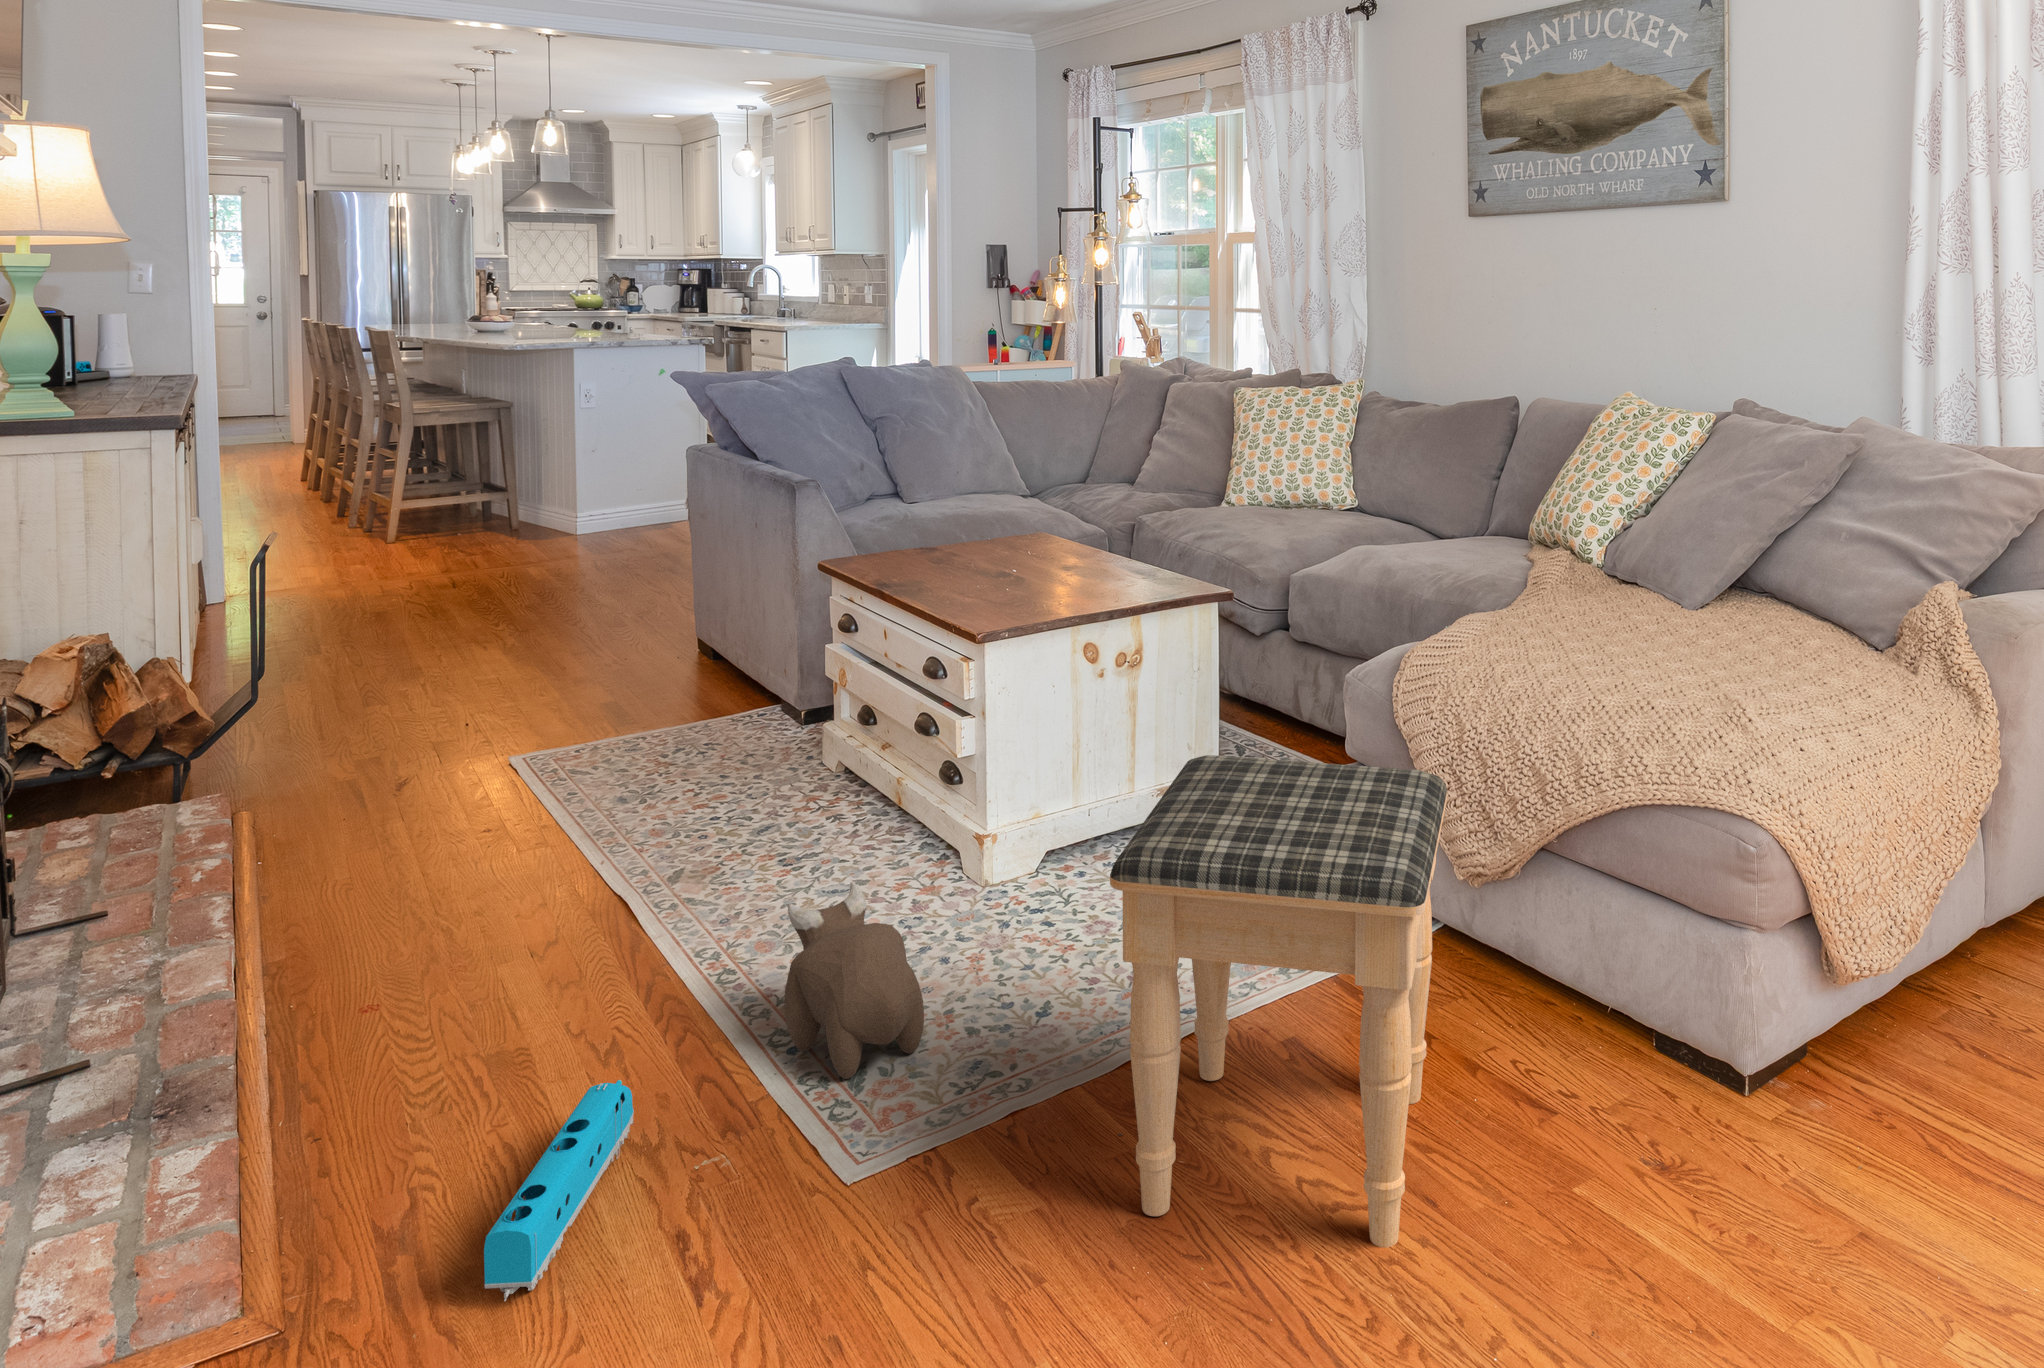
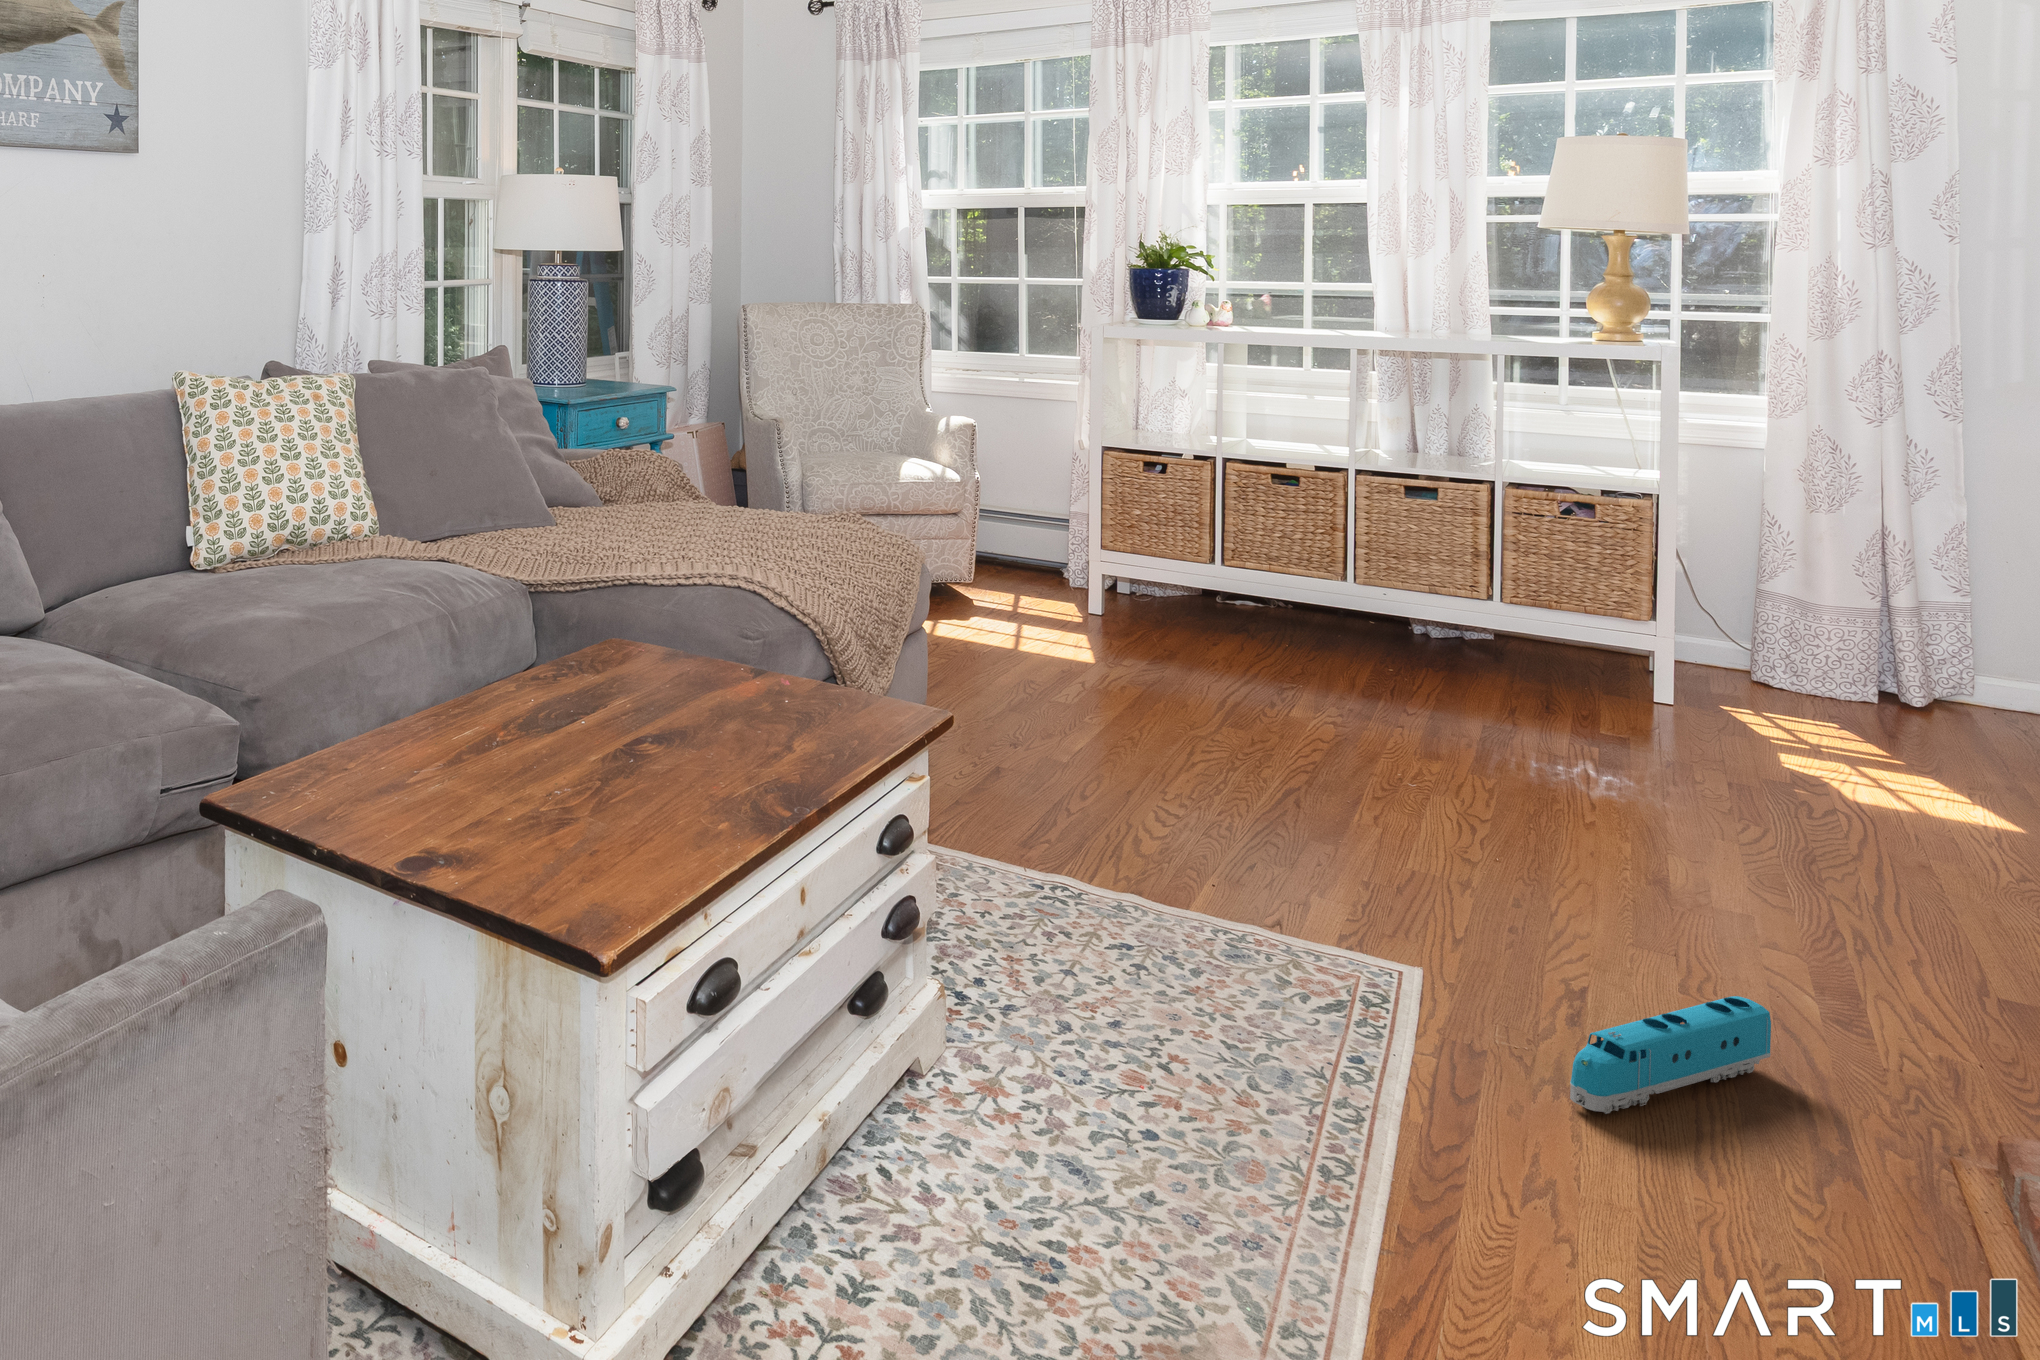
footstool: present [1110,755,1447,1247] -> none [1010,572,1301,869]
plush toy: present [784,882,924,1079] -> none [1217,902,1369,1055]

